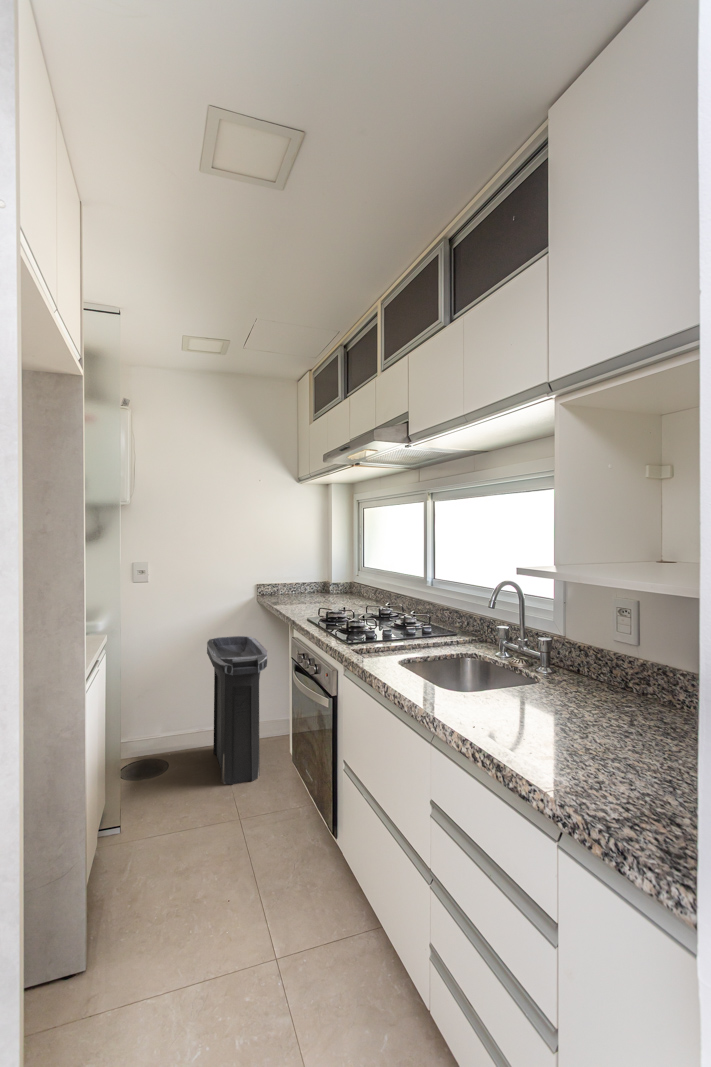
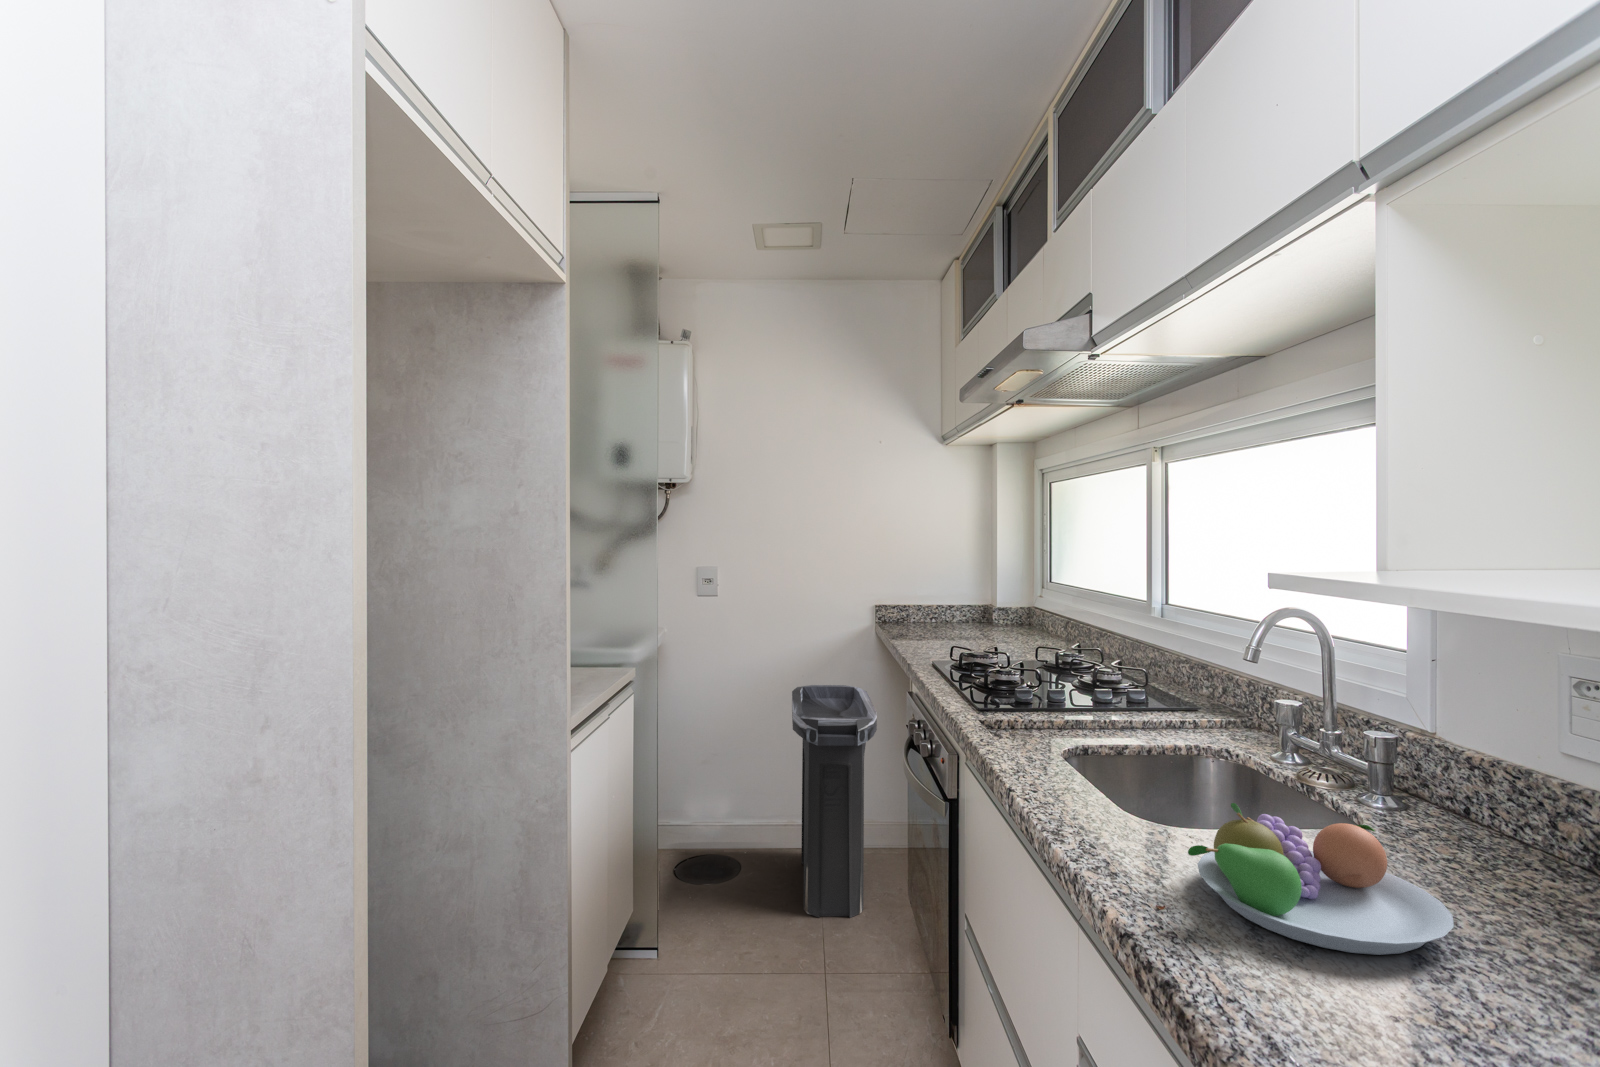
fruit bowl: none [486,675,586,733] -> present [1188,803,1454,955]

